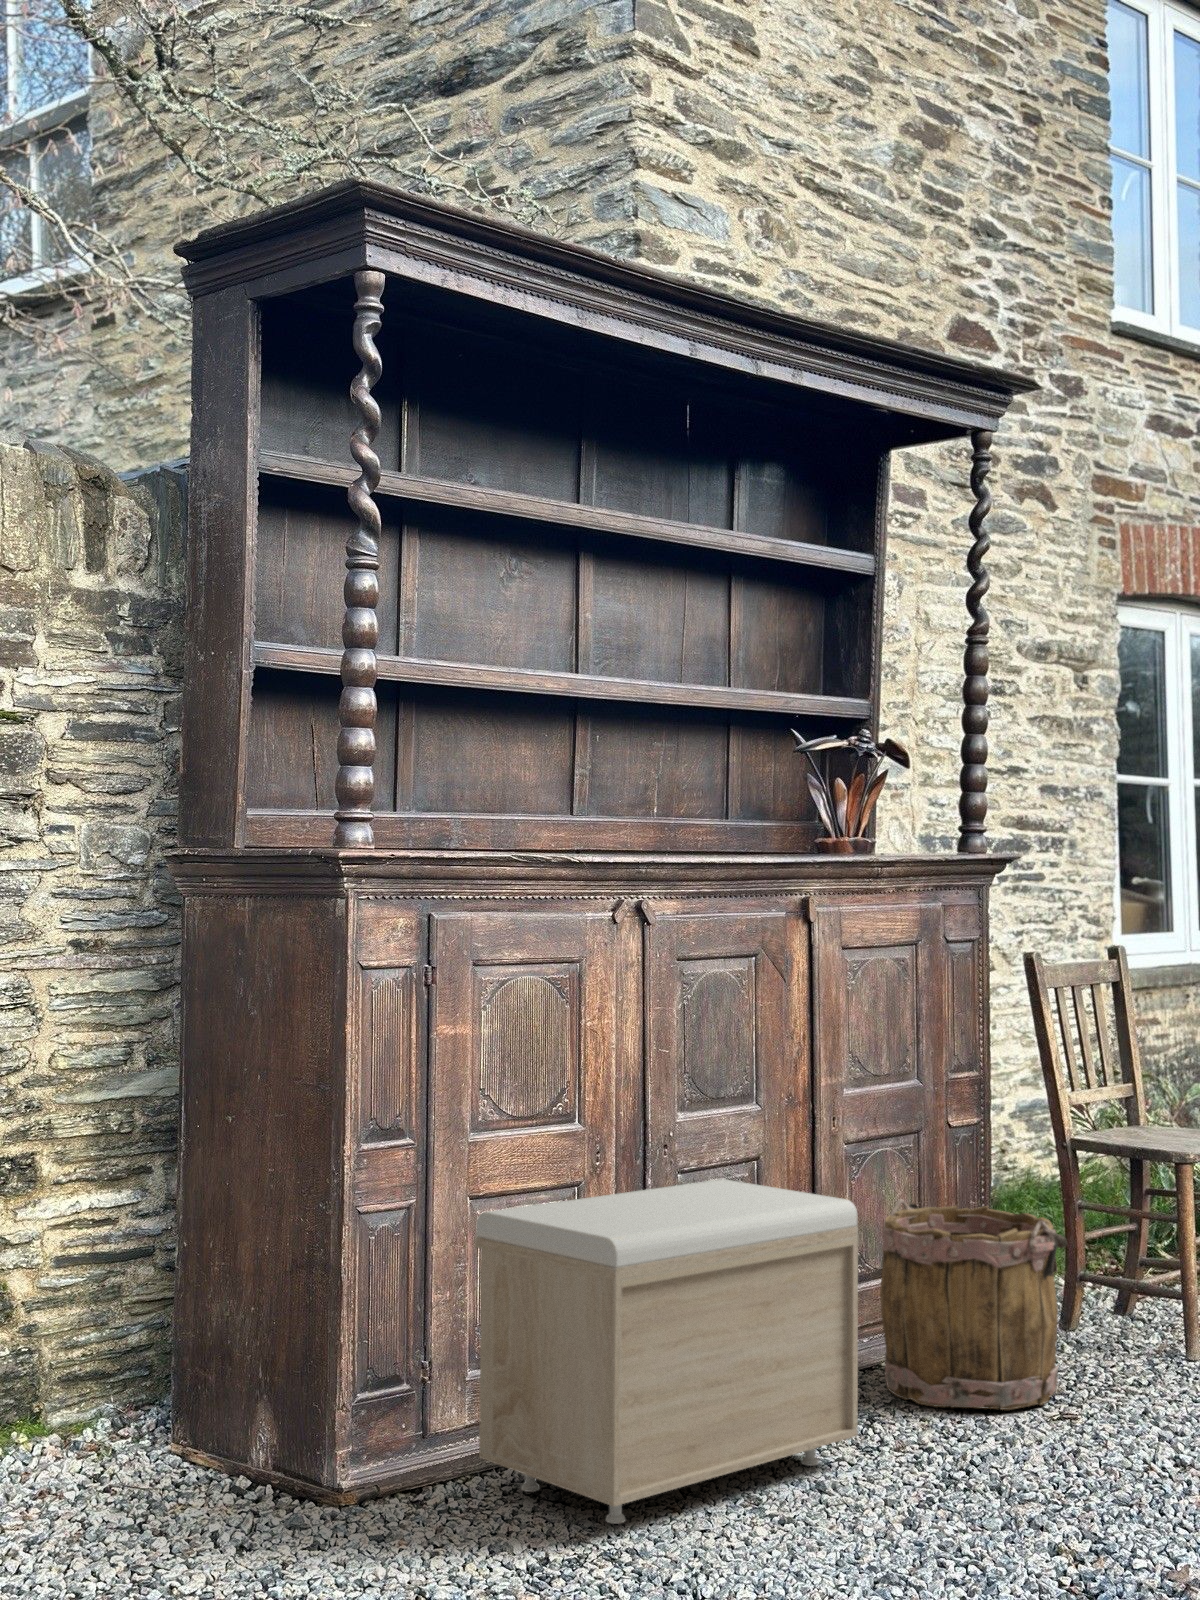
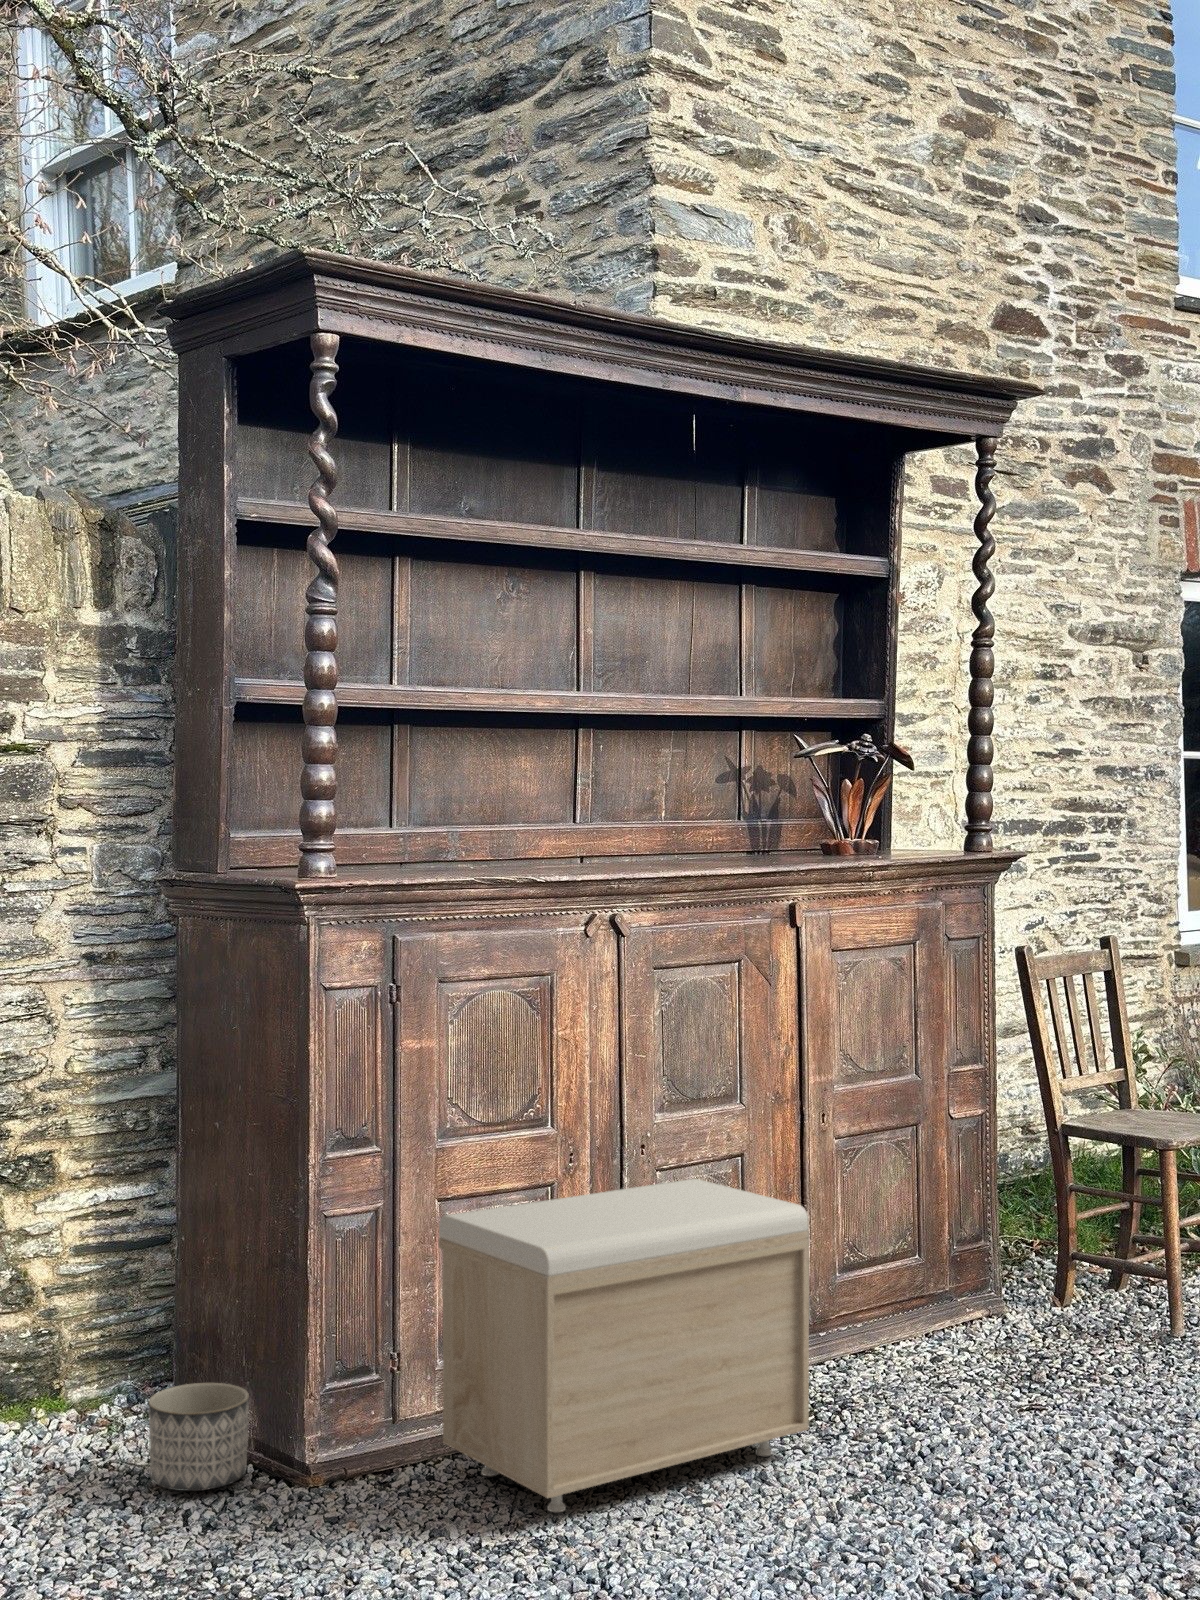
bucket: present [880,1199,1067,1410] -> none [863,1192,1046,1402]
planter: none [164,1399,273,1515] -> present [149,1383,249,1491]

